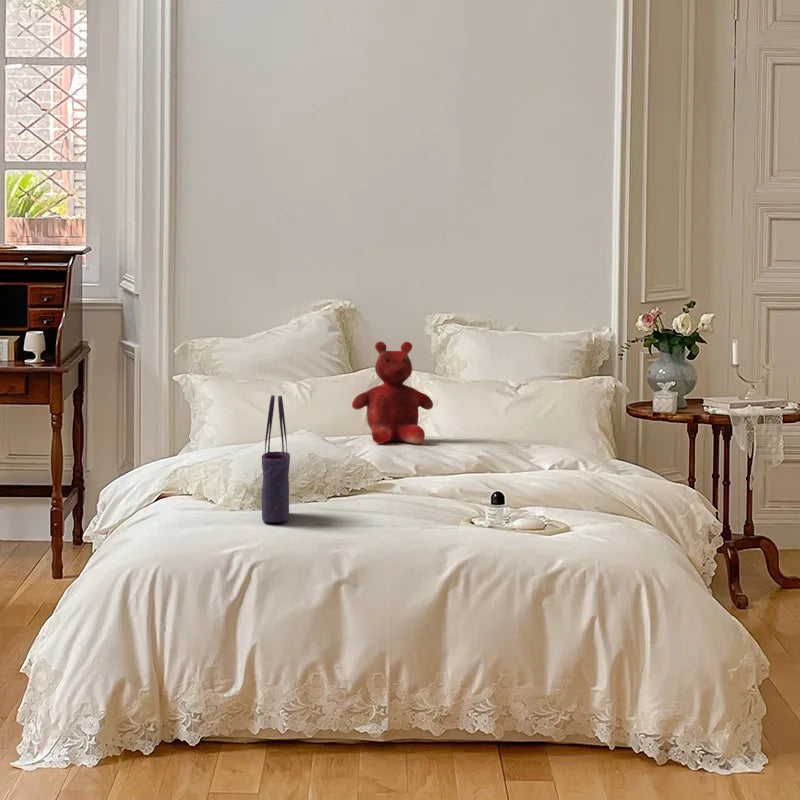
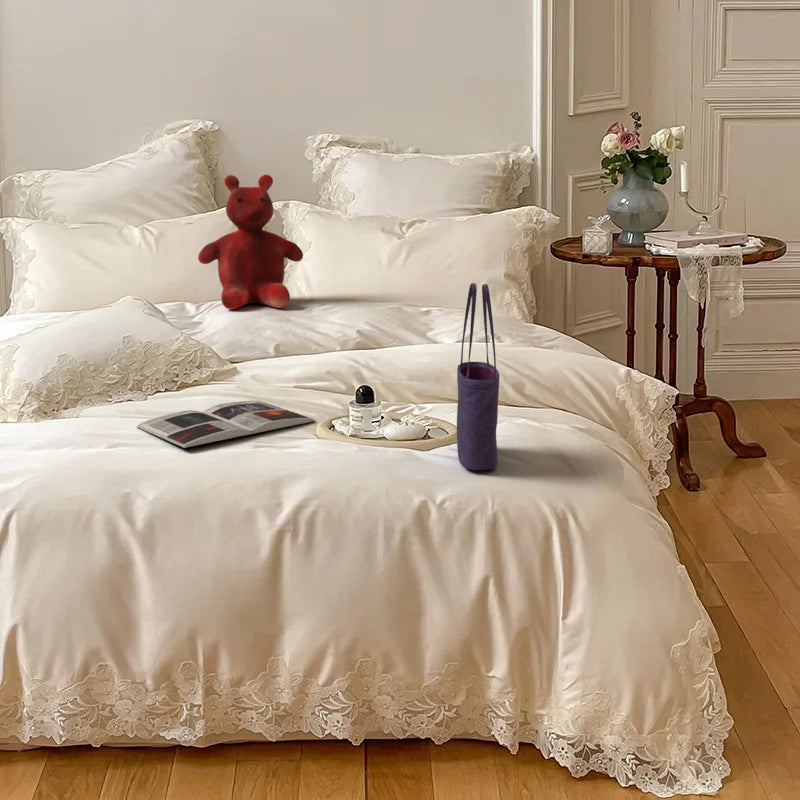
tote bag: present [262,395,290,522] -> present [457,283,499,470]
magazine: none [330,502,460,526] -> present [137,401,315,448]

